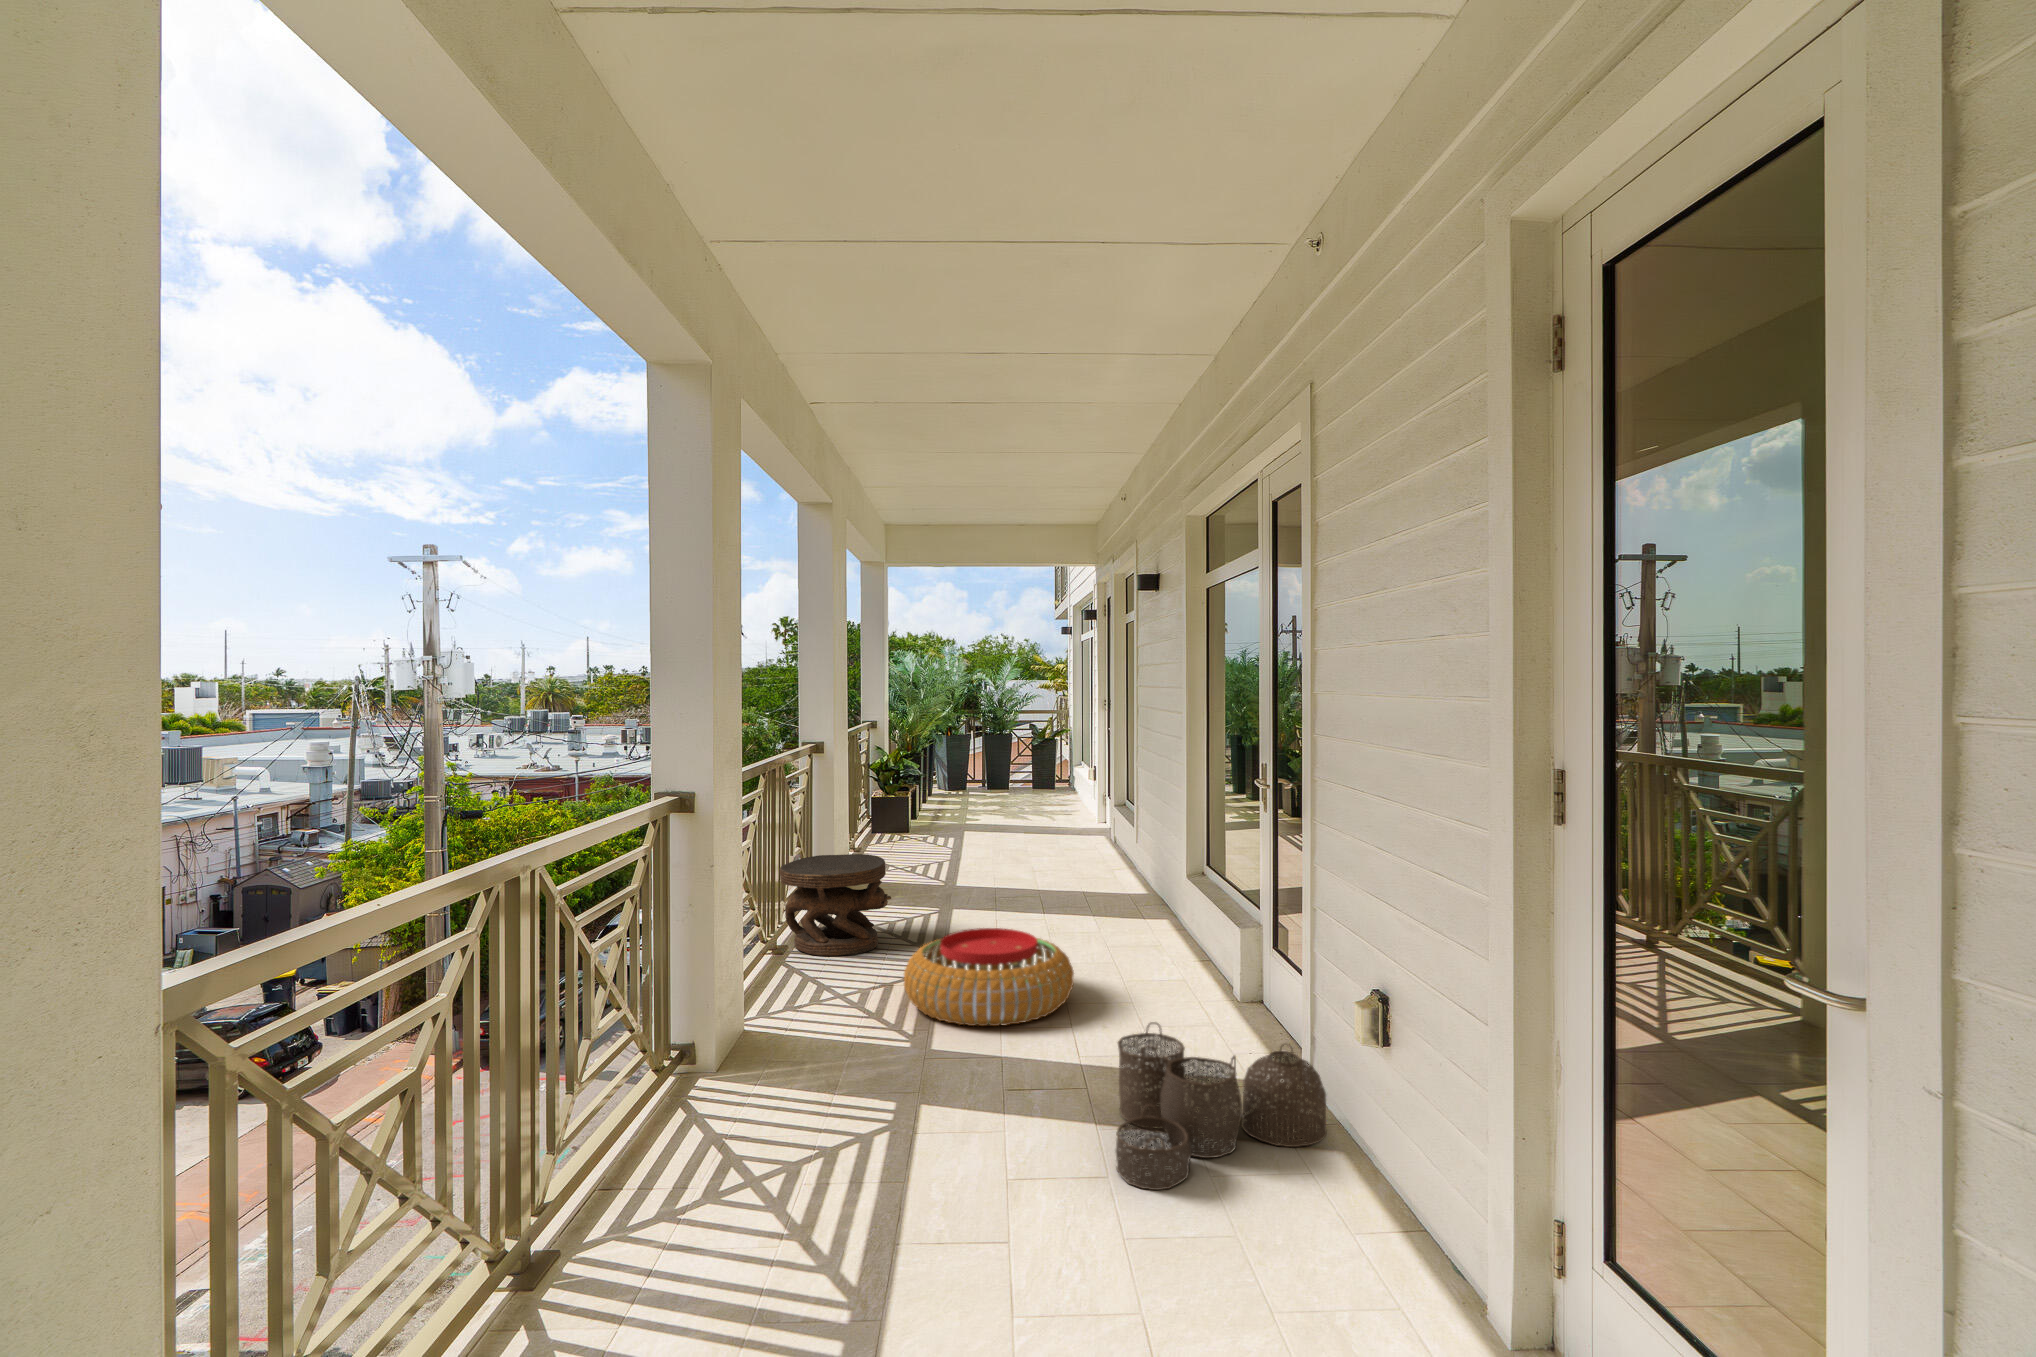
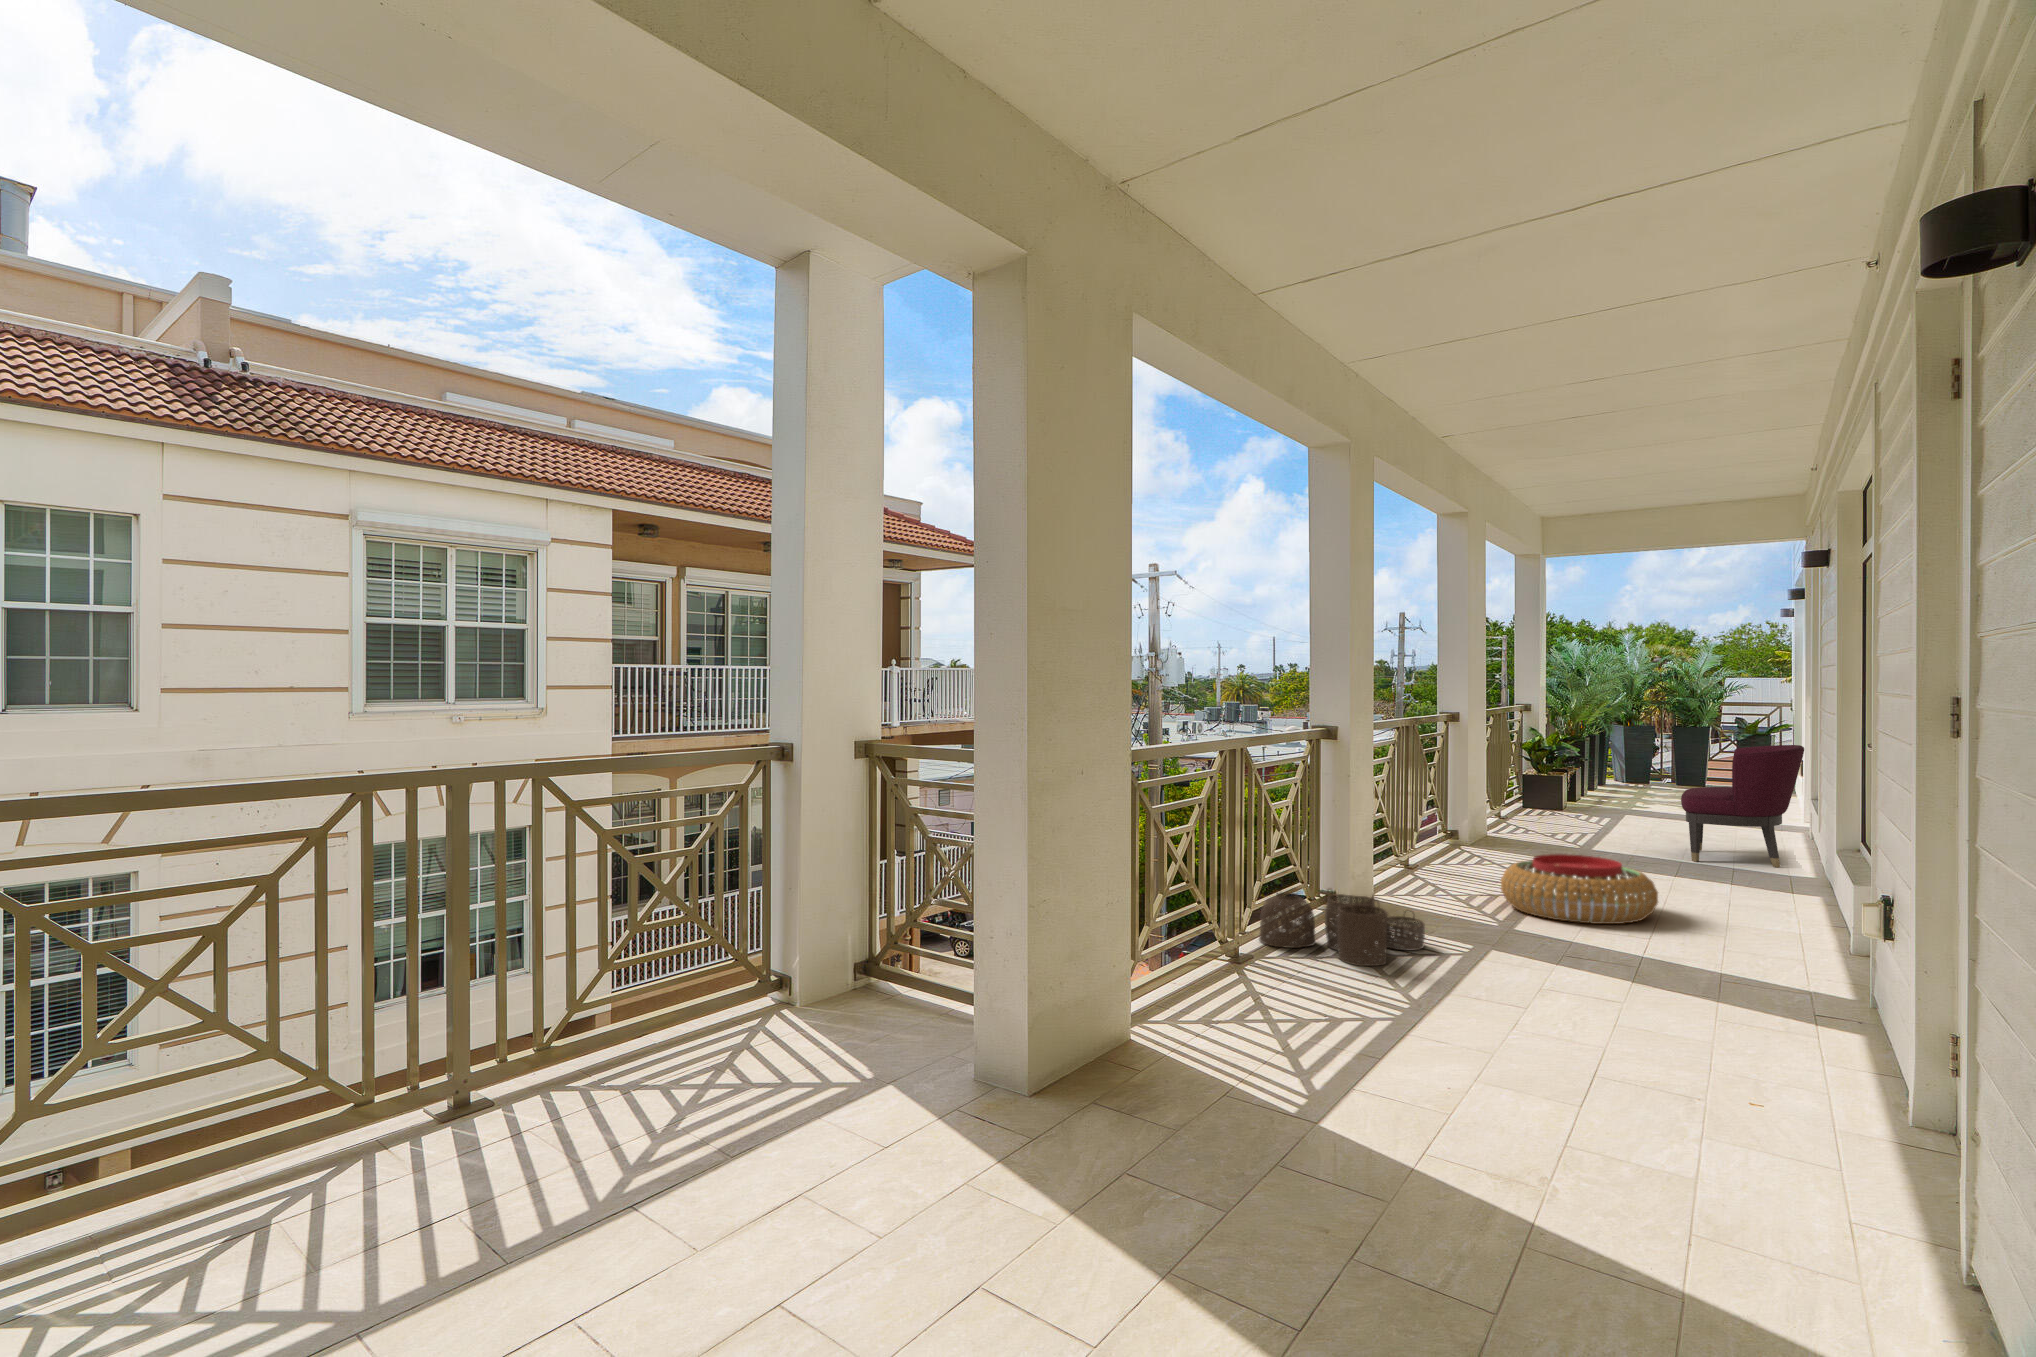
chair: none [1039,766,1141,893] -> present [1681,745,1804,868]
side table: present [779,854,891,956] -> none [1411,799,1507,876]
woven basket: present [1115,1022,1327,1190] -> present [1259,892,1425,966]

